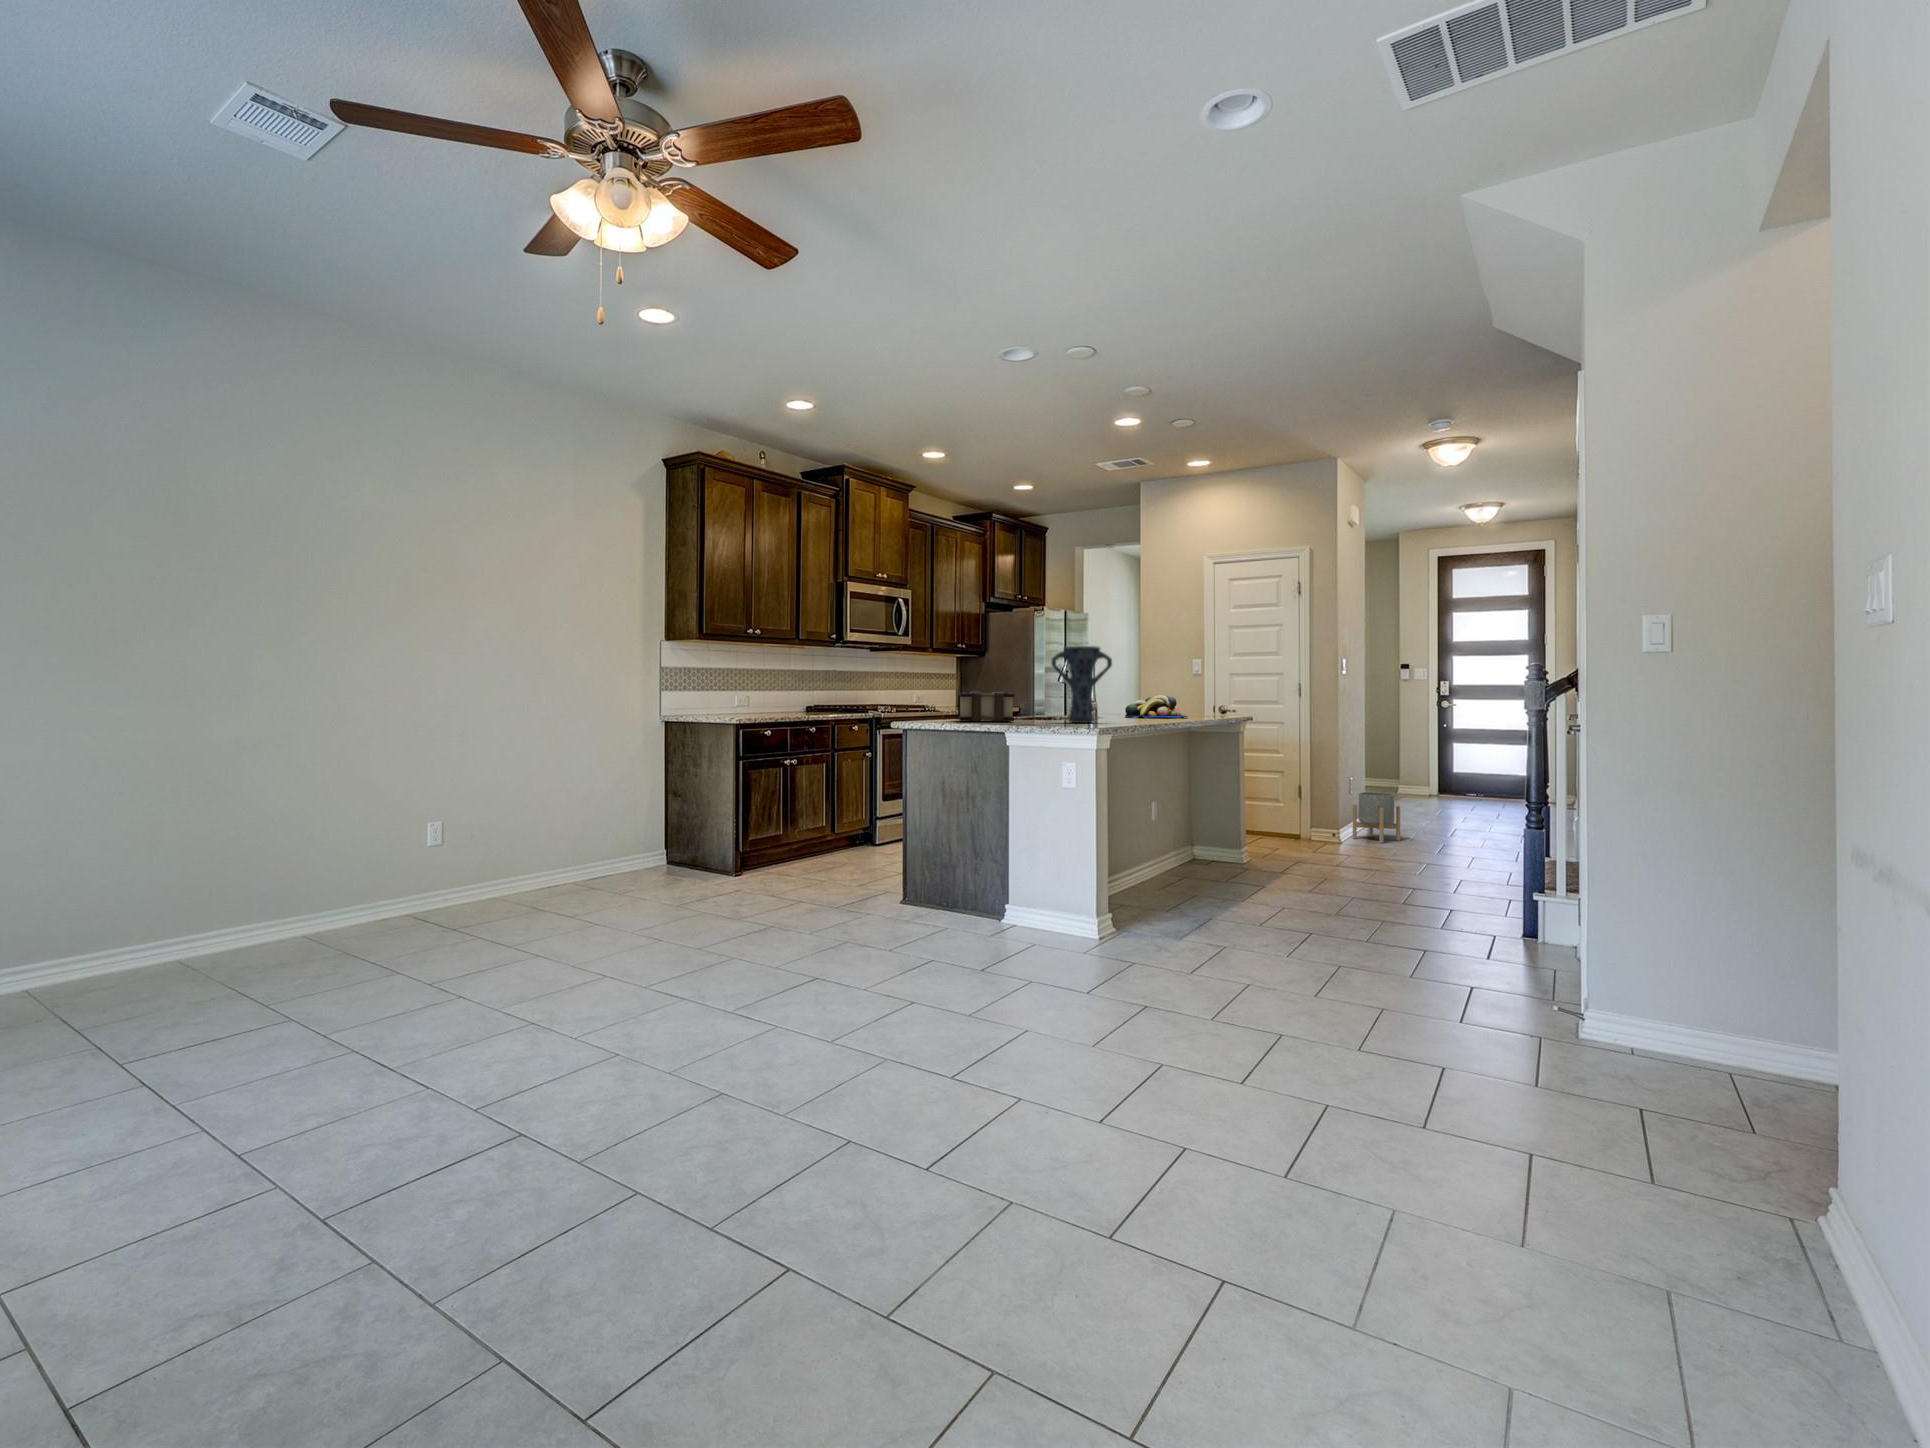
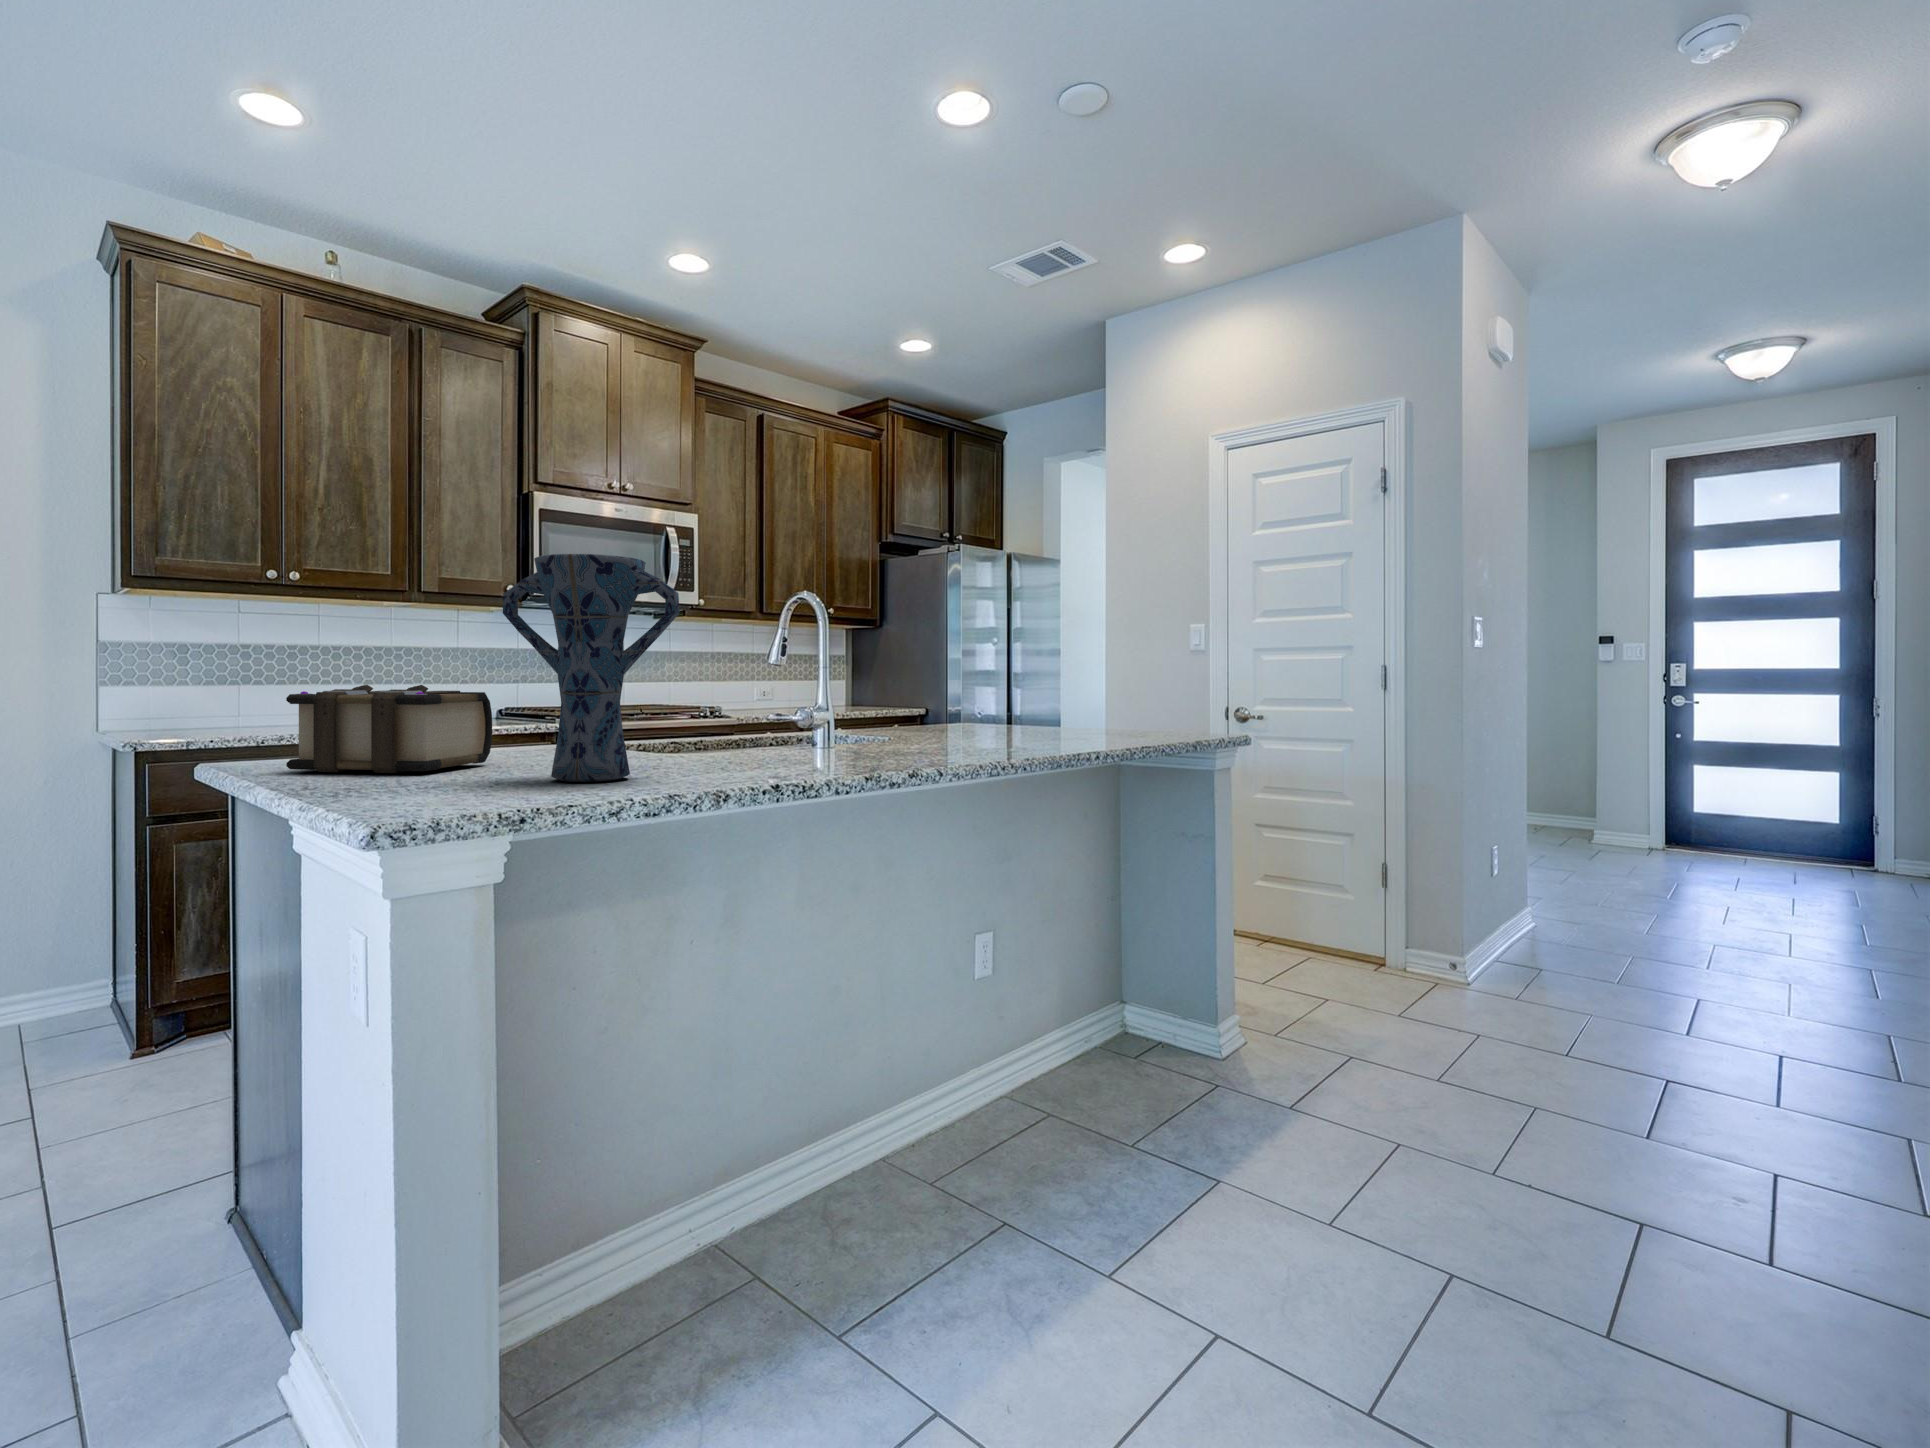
fruit bowl: present [1125,695,1188,718] -> none [923,693,1067,747]
planter: present [1353,792,1400,843] -> none [1494,879,1596,989]

